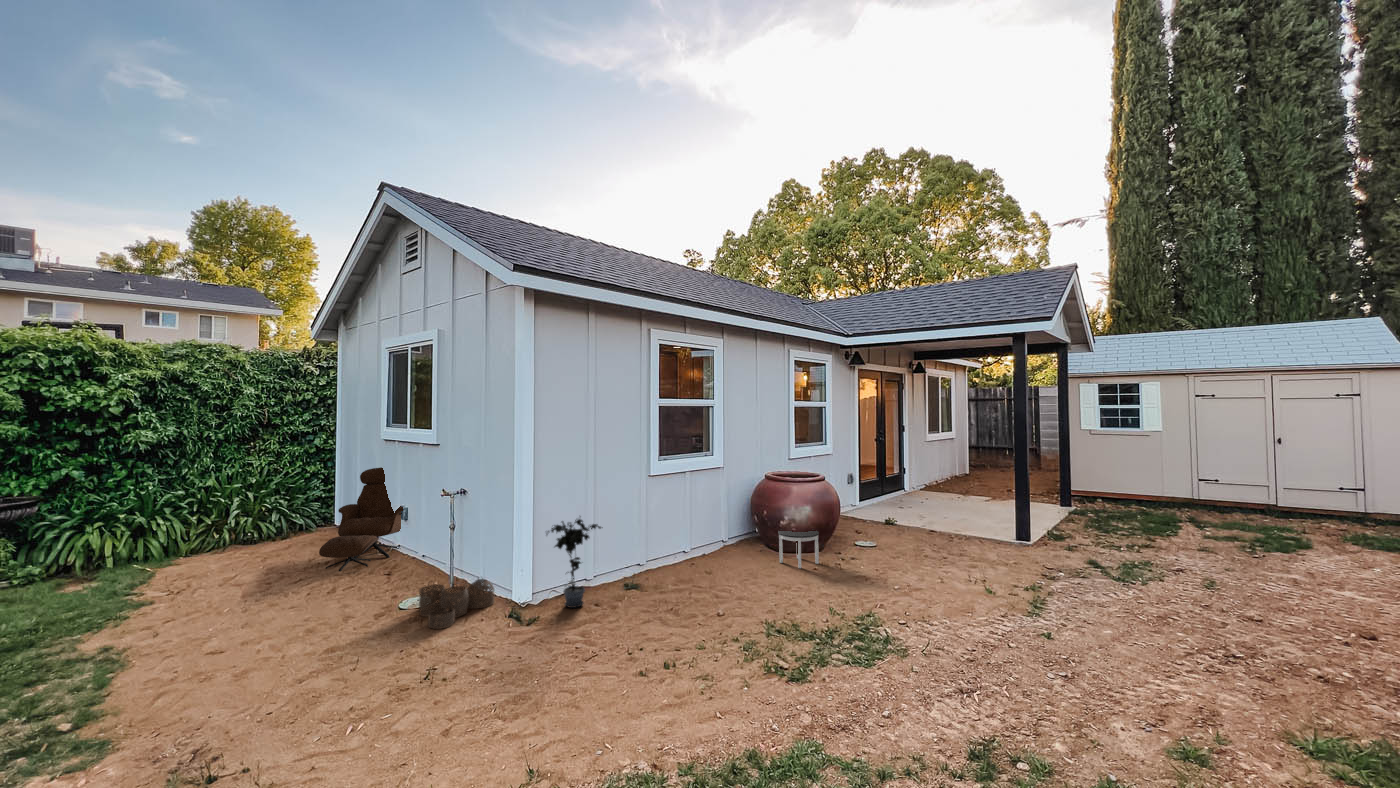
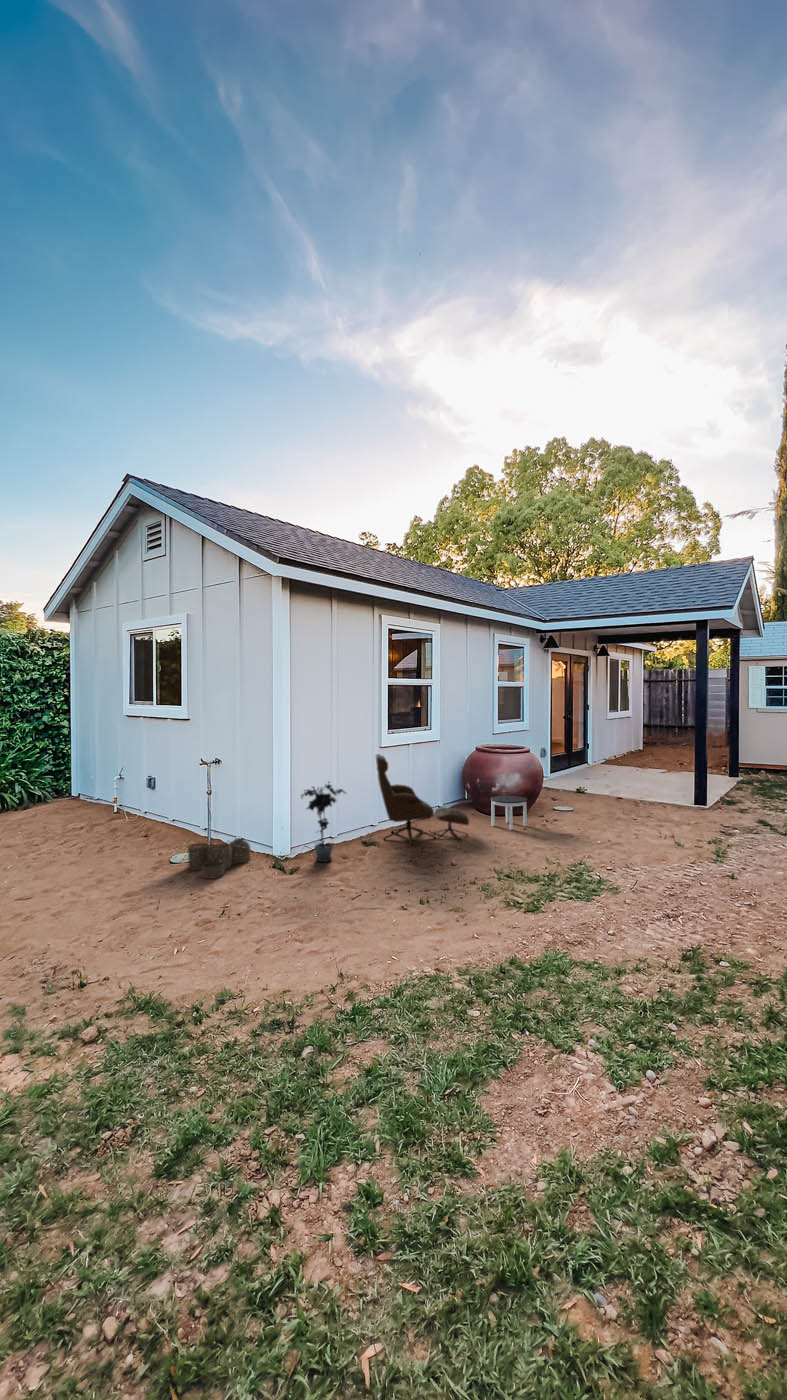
lounge chair: present [319,467,403,571] -> present [376,754,469,843]

